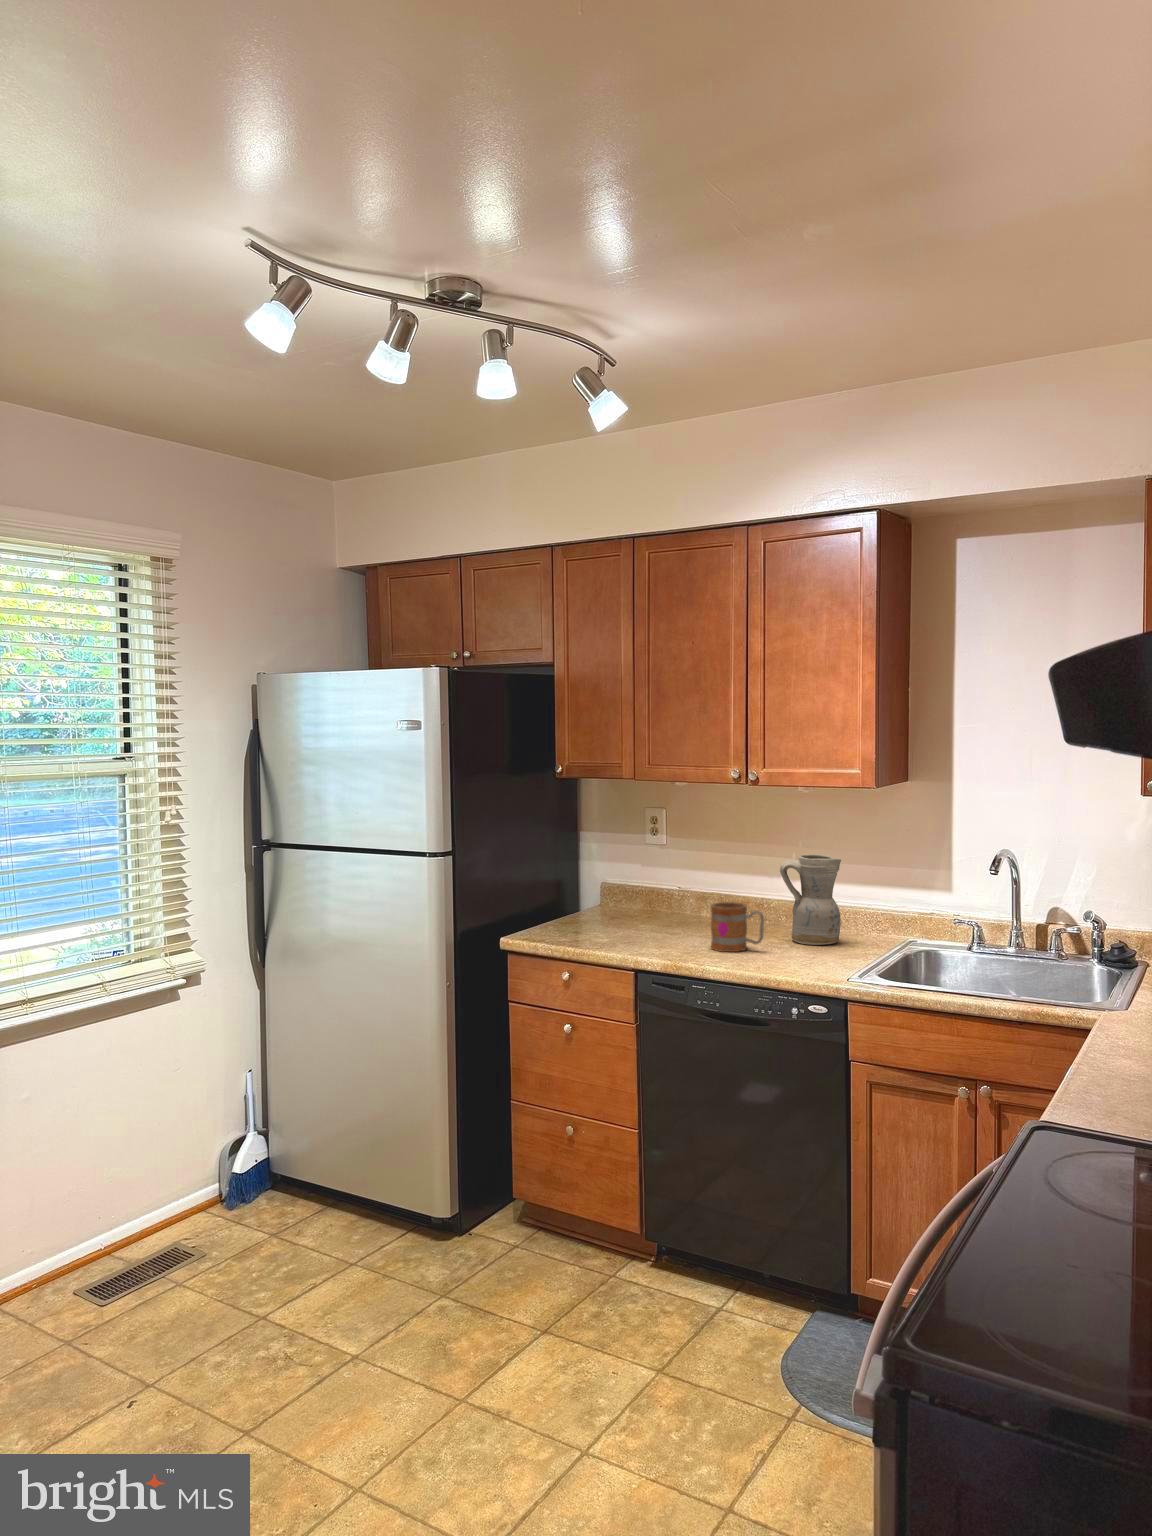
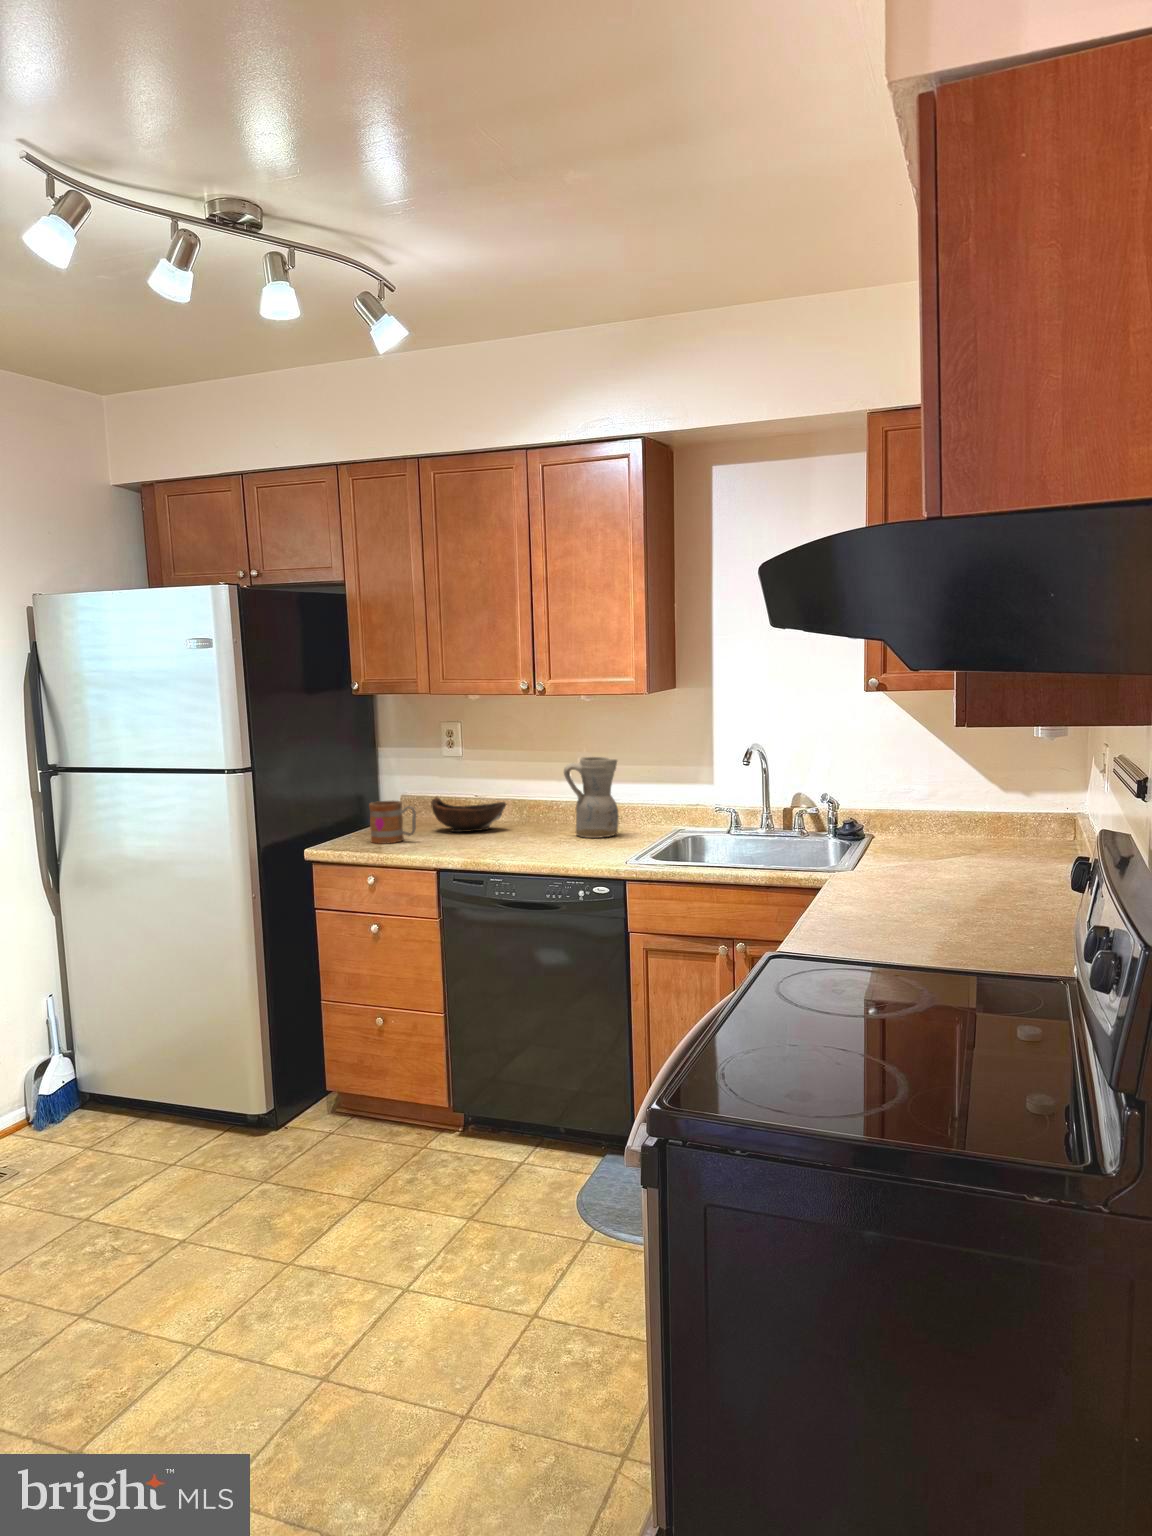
bowl: none [635,889,716,929] -> present [431,797,507,832]
mug: present [711,902,764,952] -> present [369,800,416,844]

